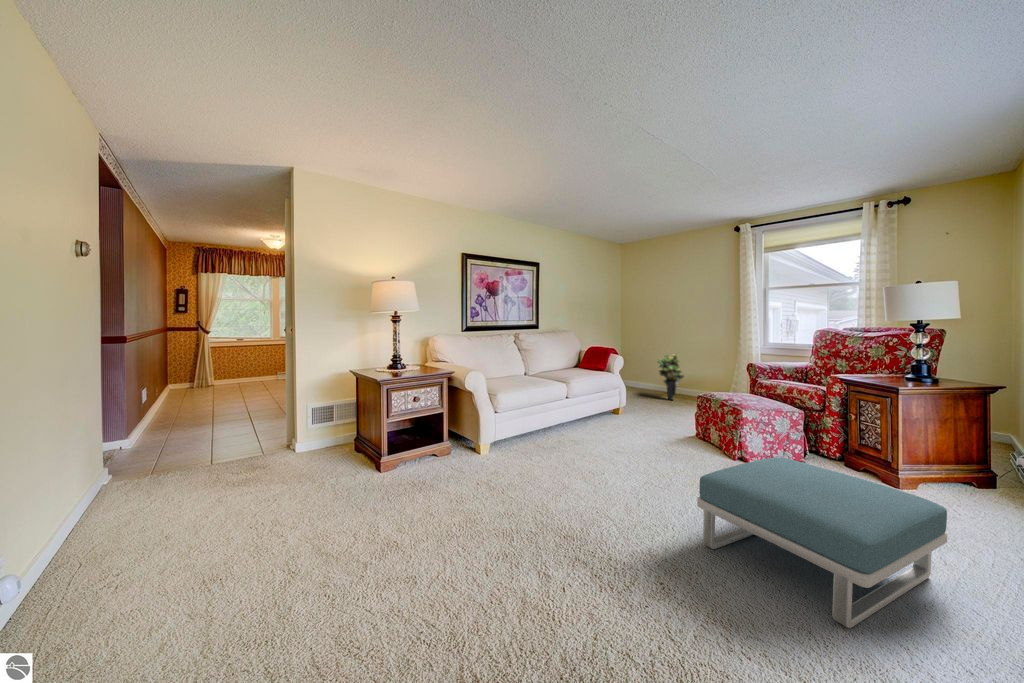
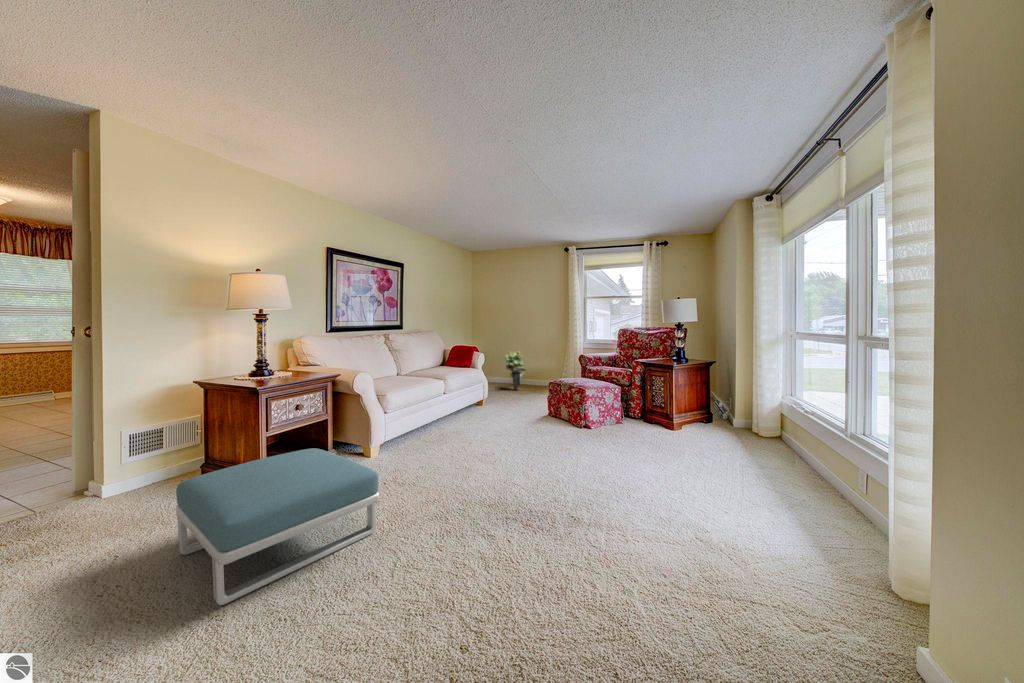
footstool: present [697,457,947,628] -> present [176,448,379,605]

